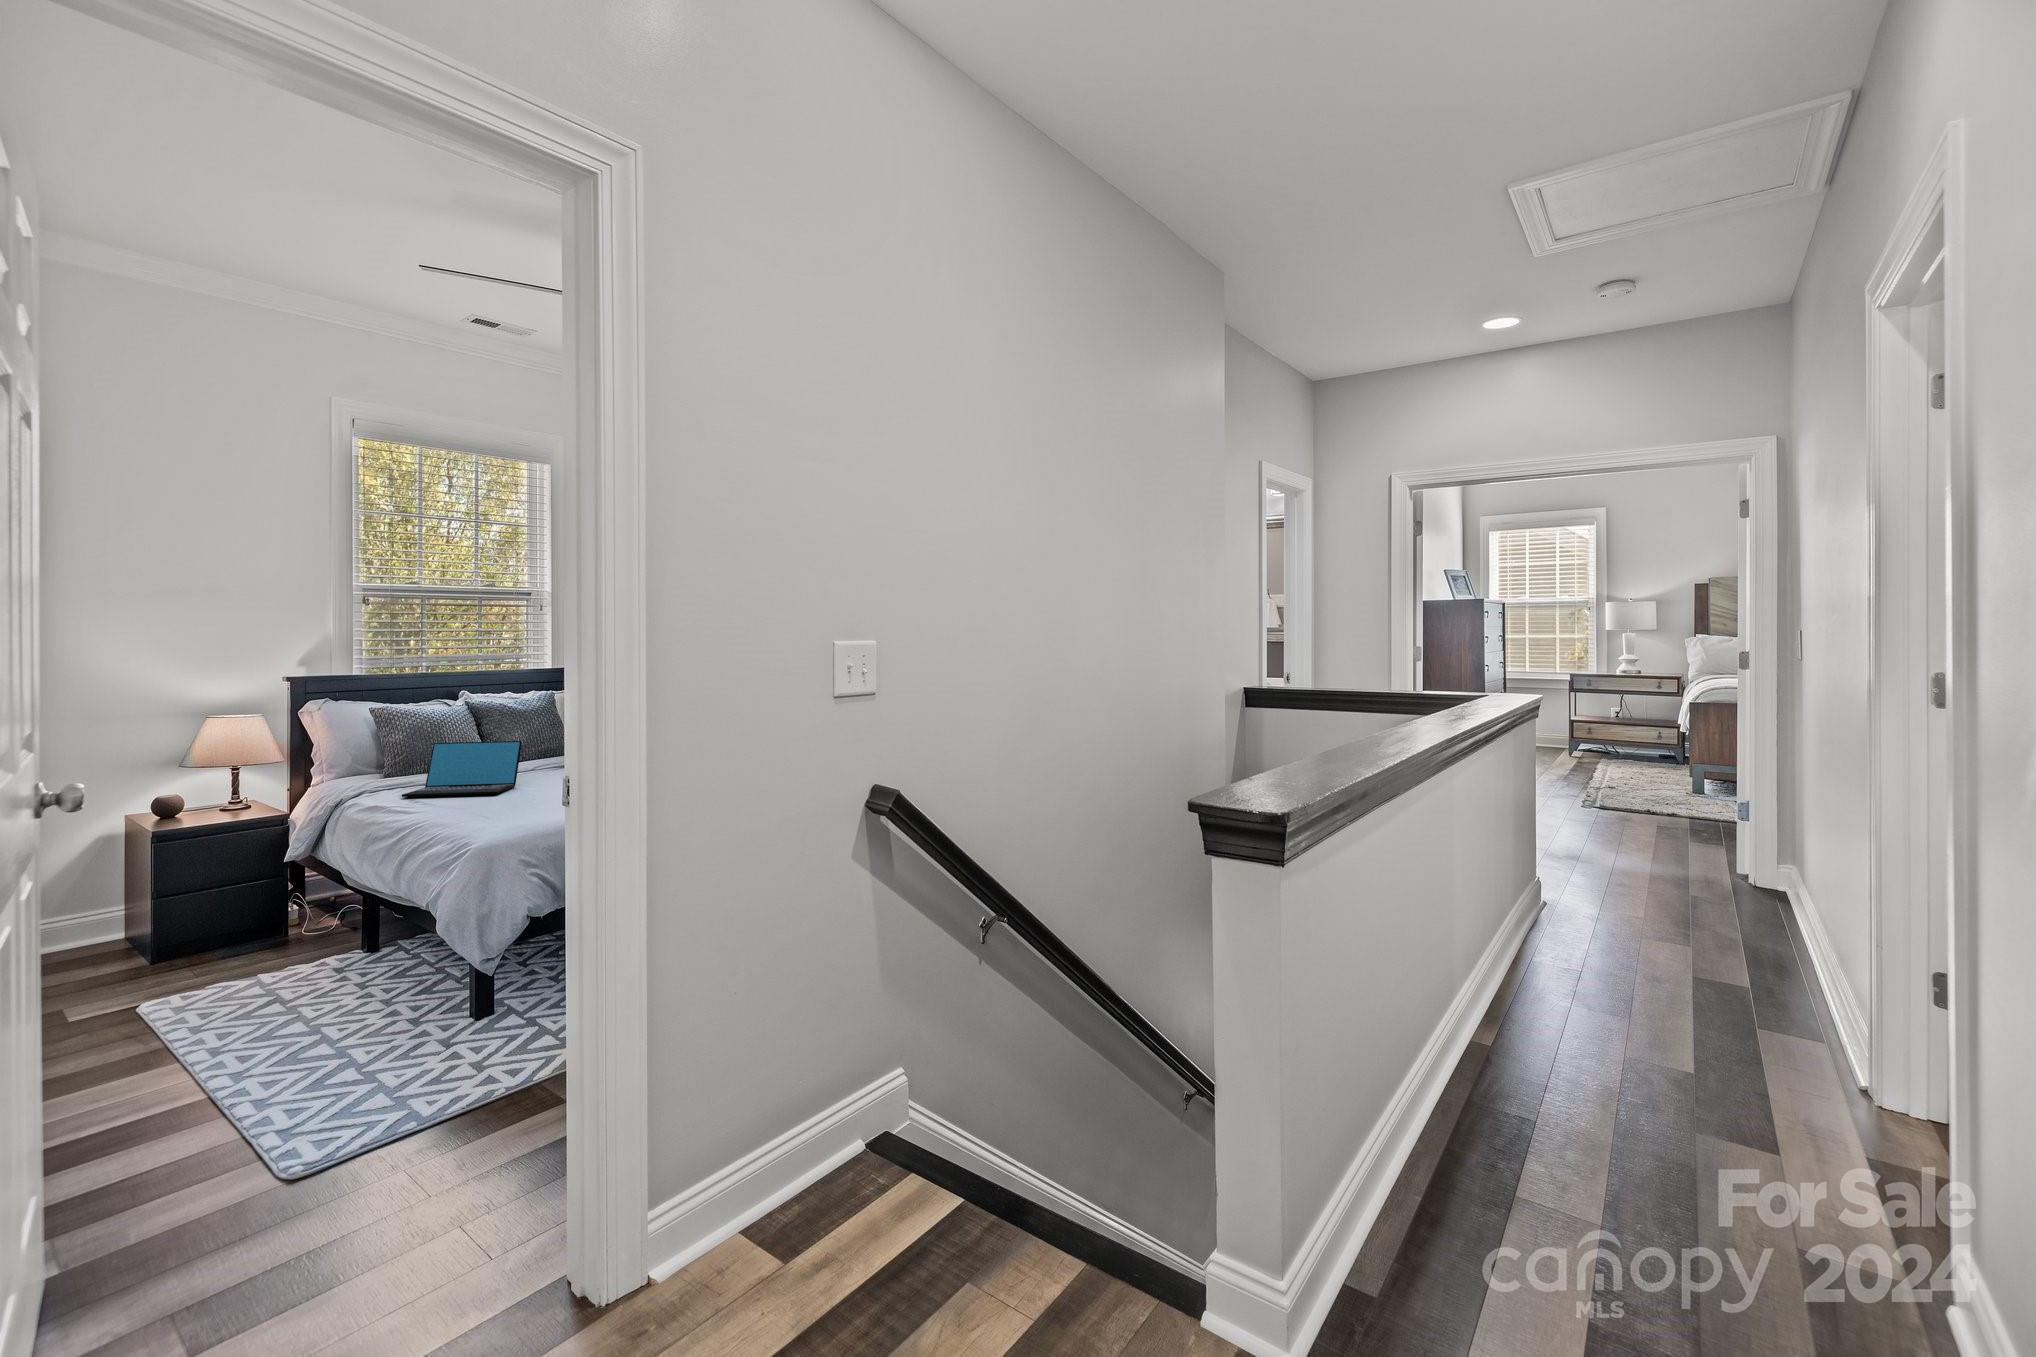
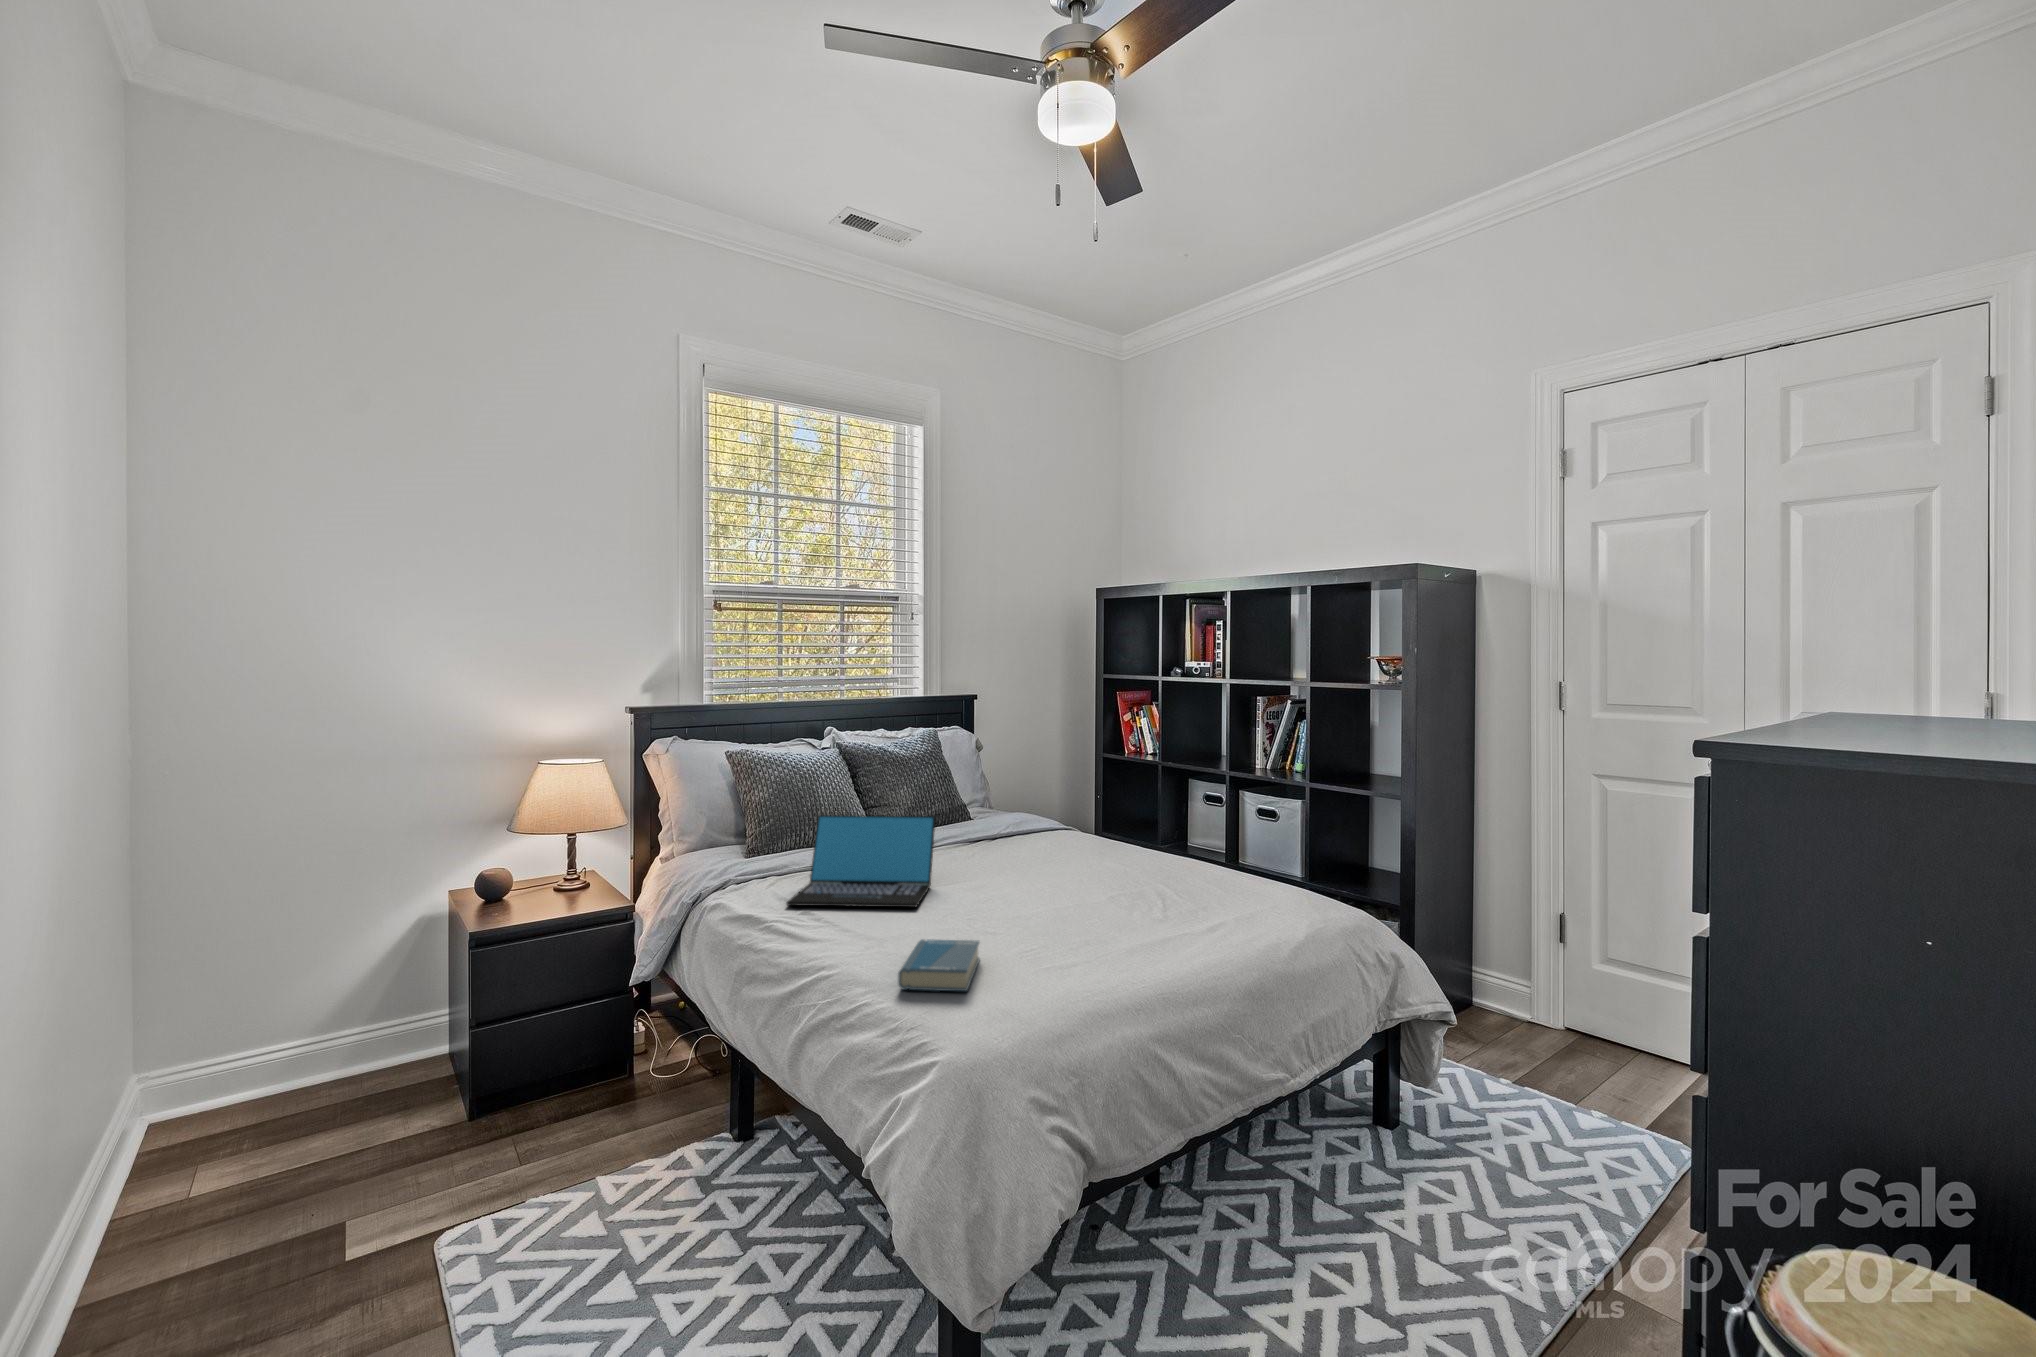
hardback book: none [457,798,521,820] -> present [898,939,980,991]

